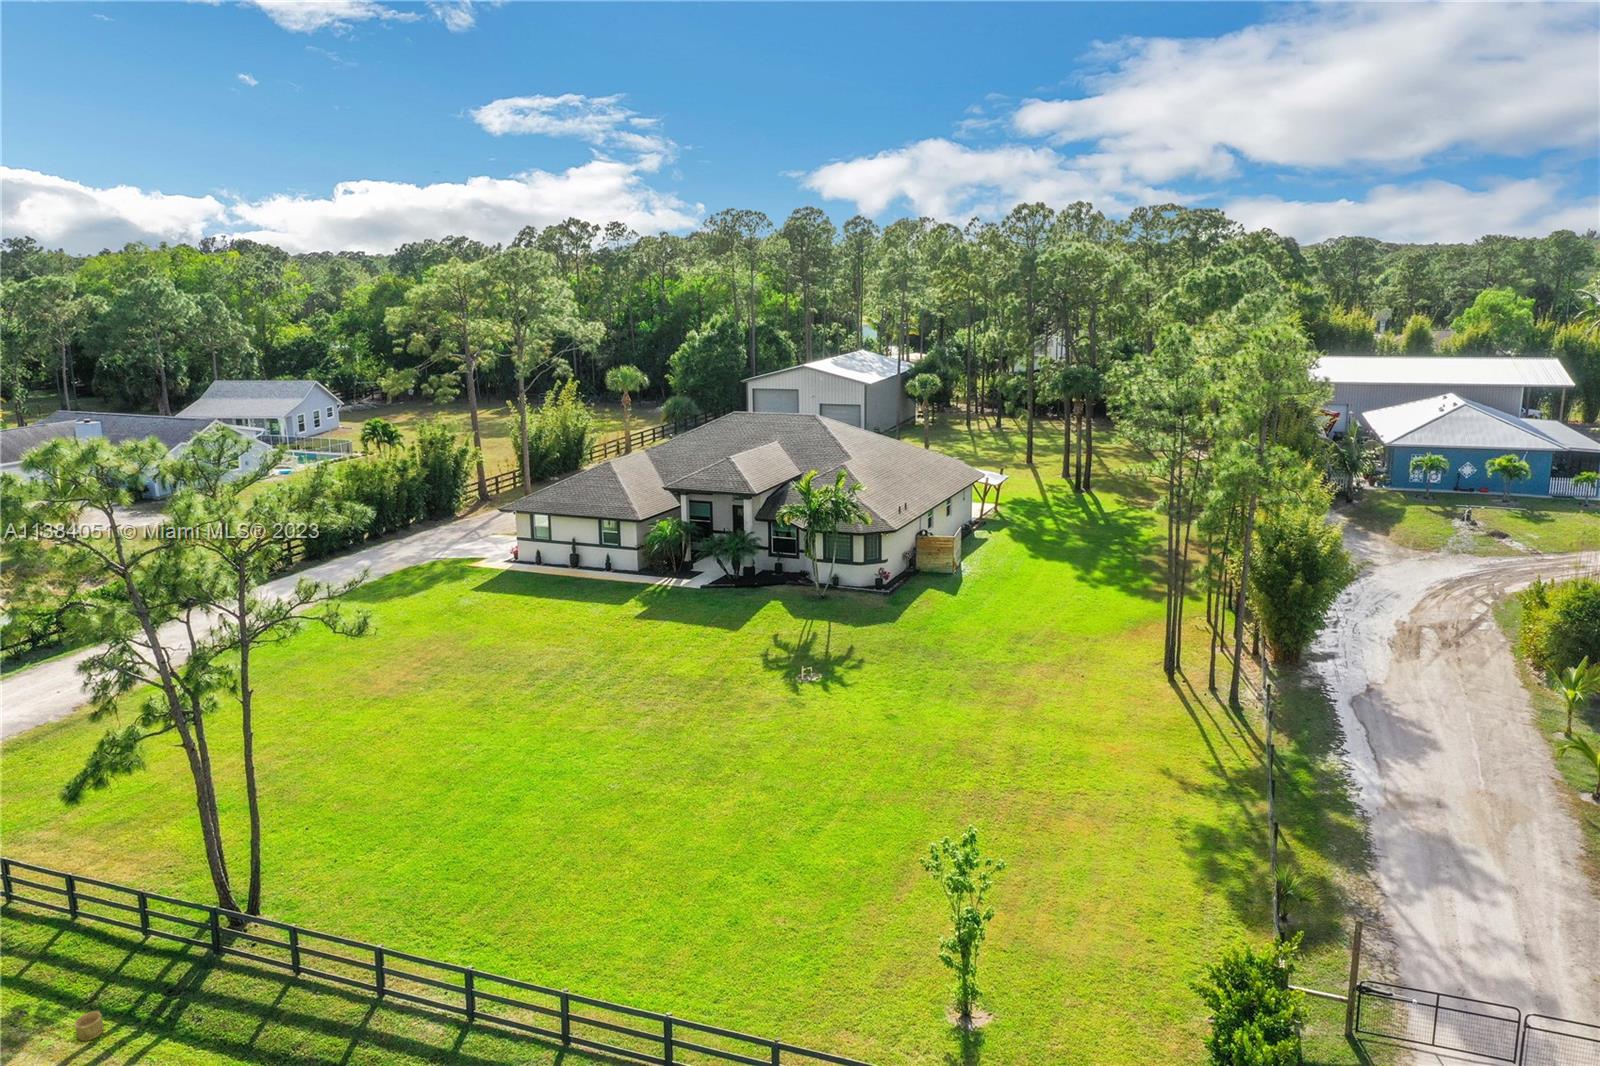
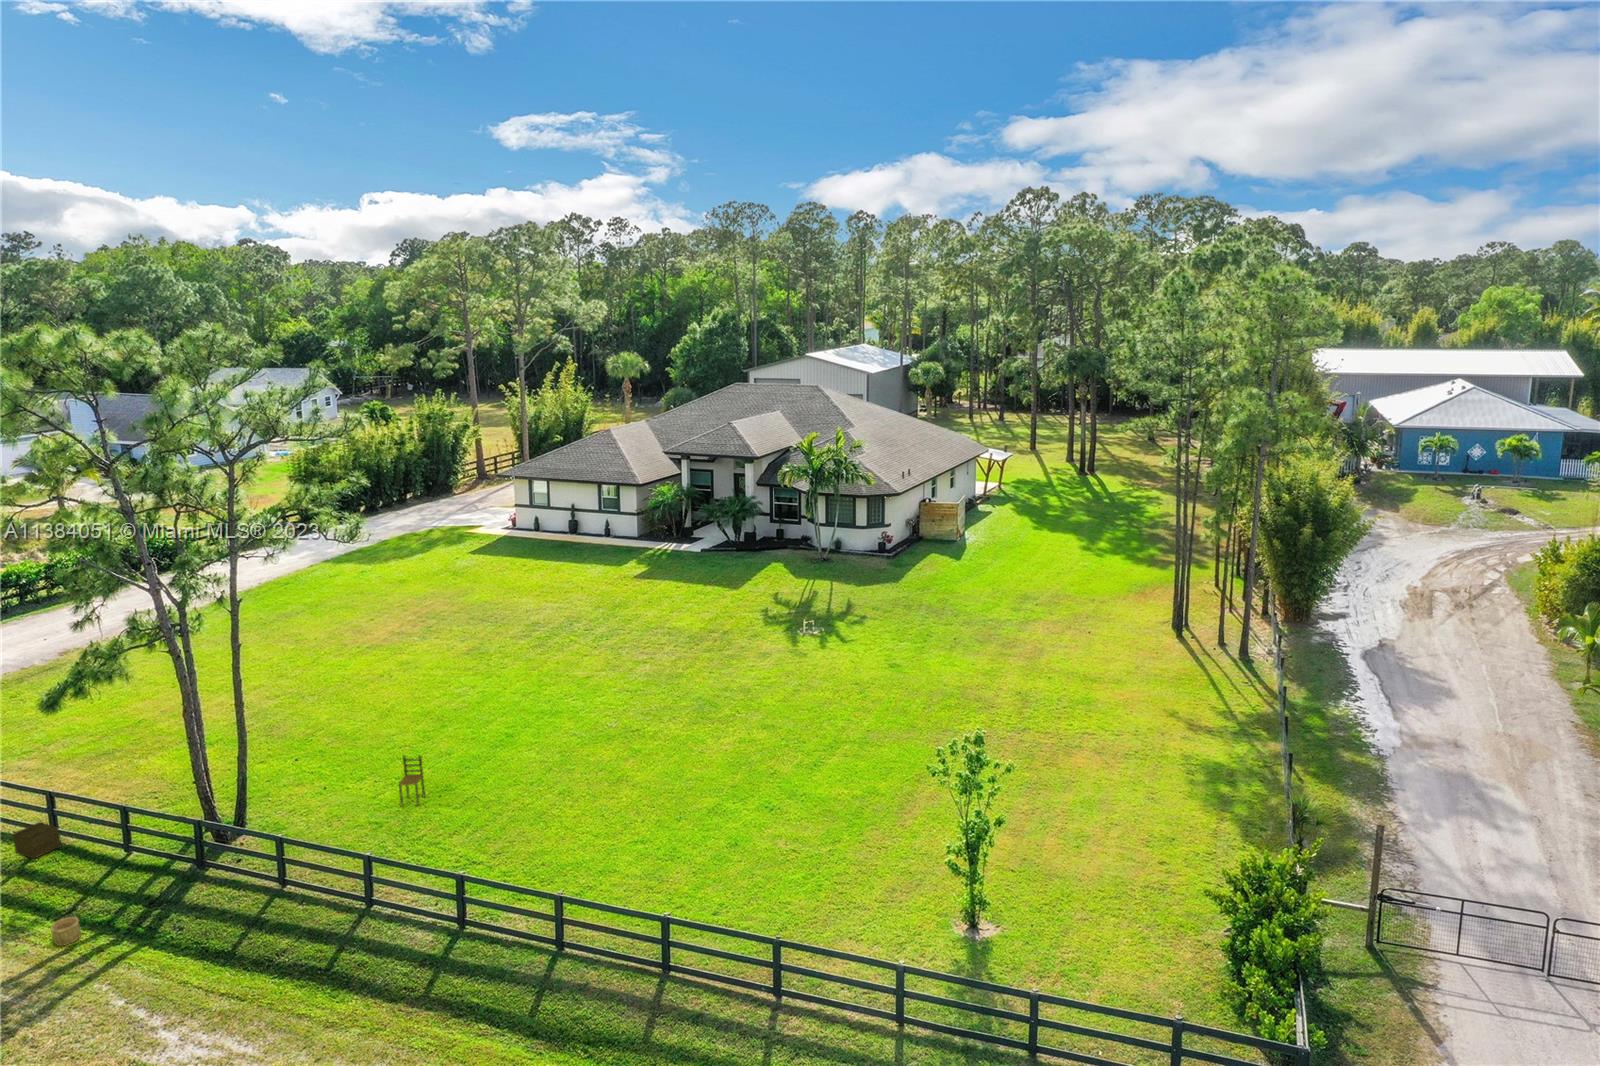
chair: none [407,831,433,882] -> present [399,756,425,806]
wooden crate: none [33,905,81,943] -> present [12,822,61,859]

